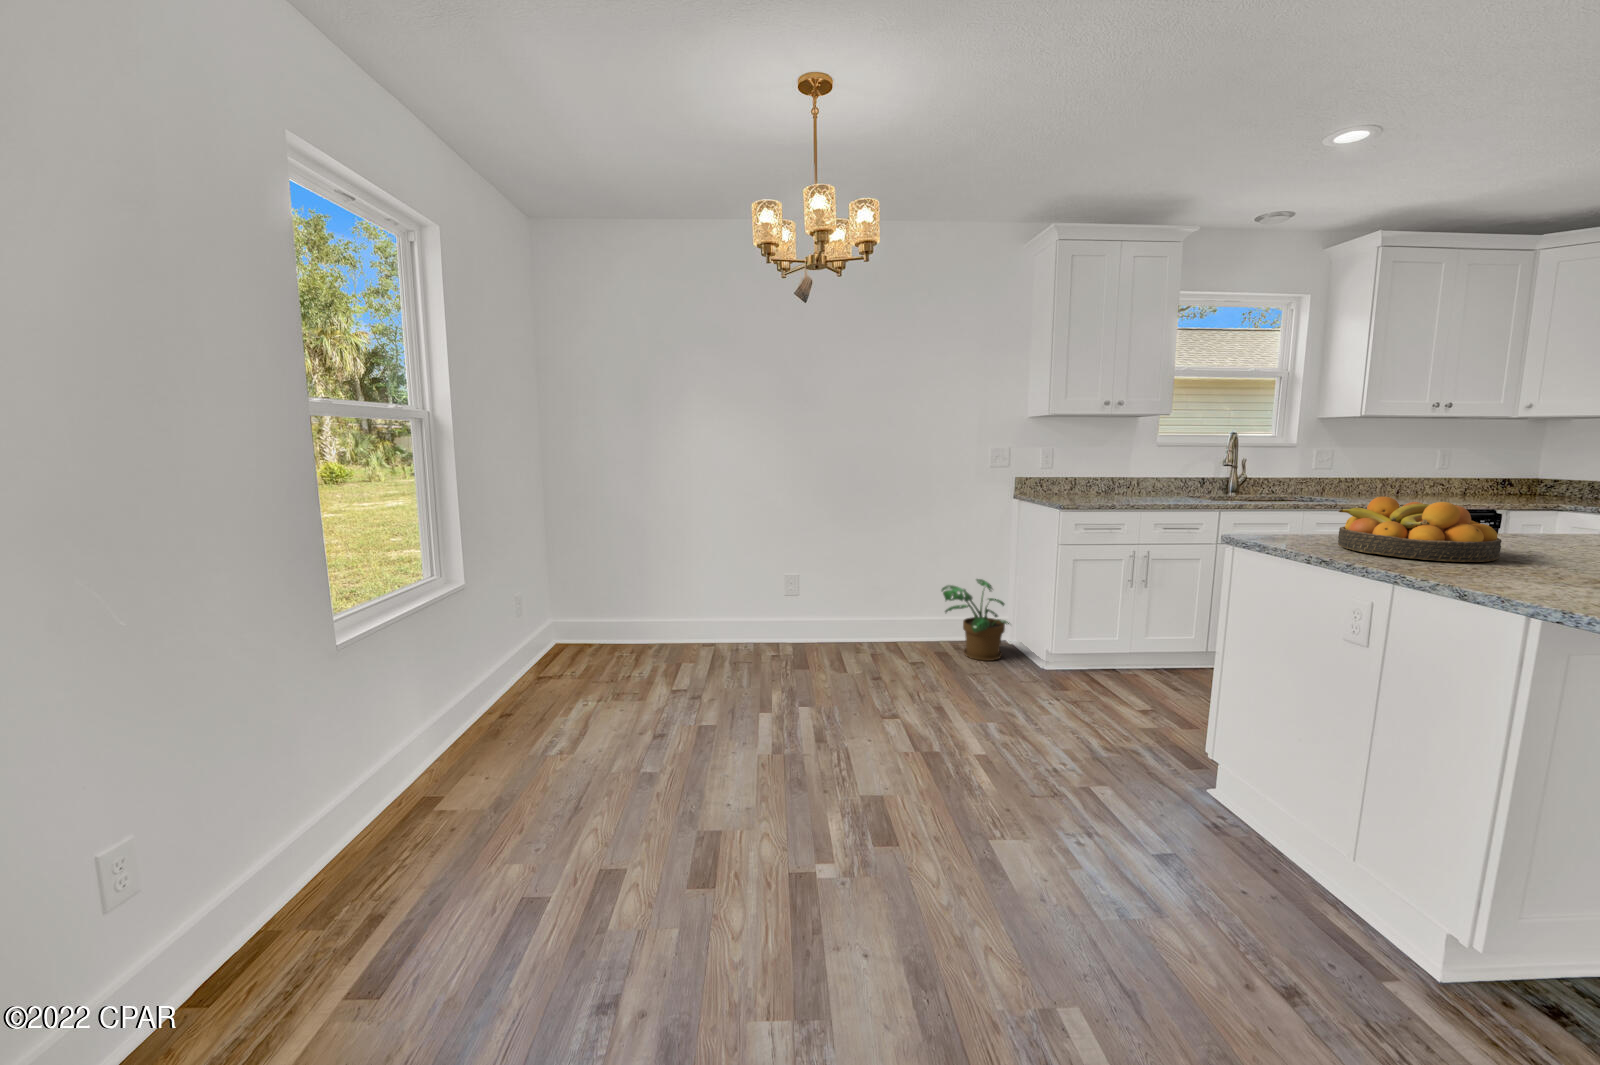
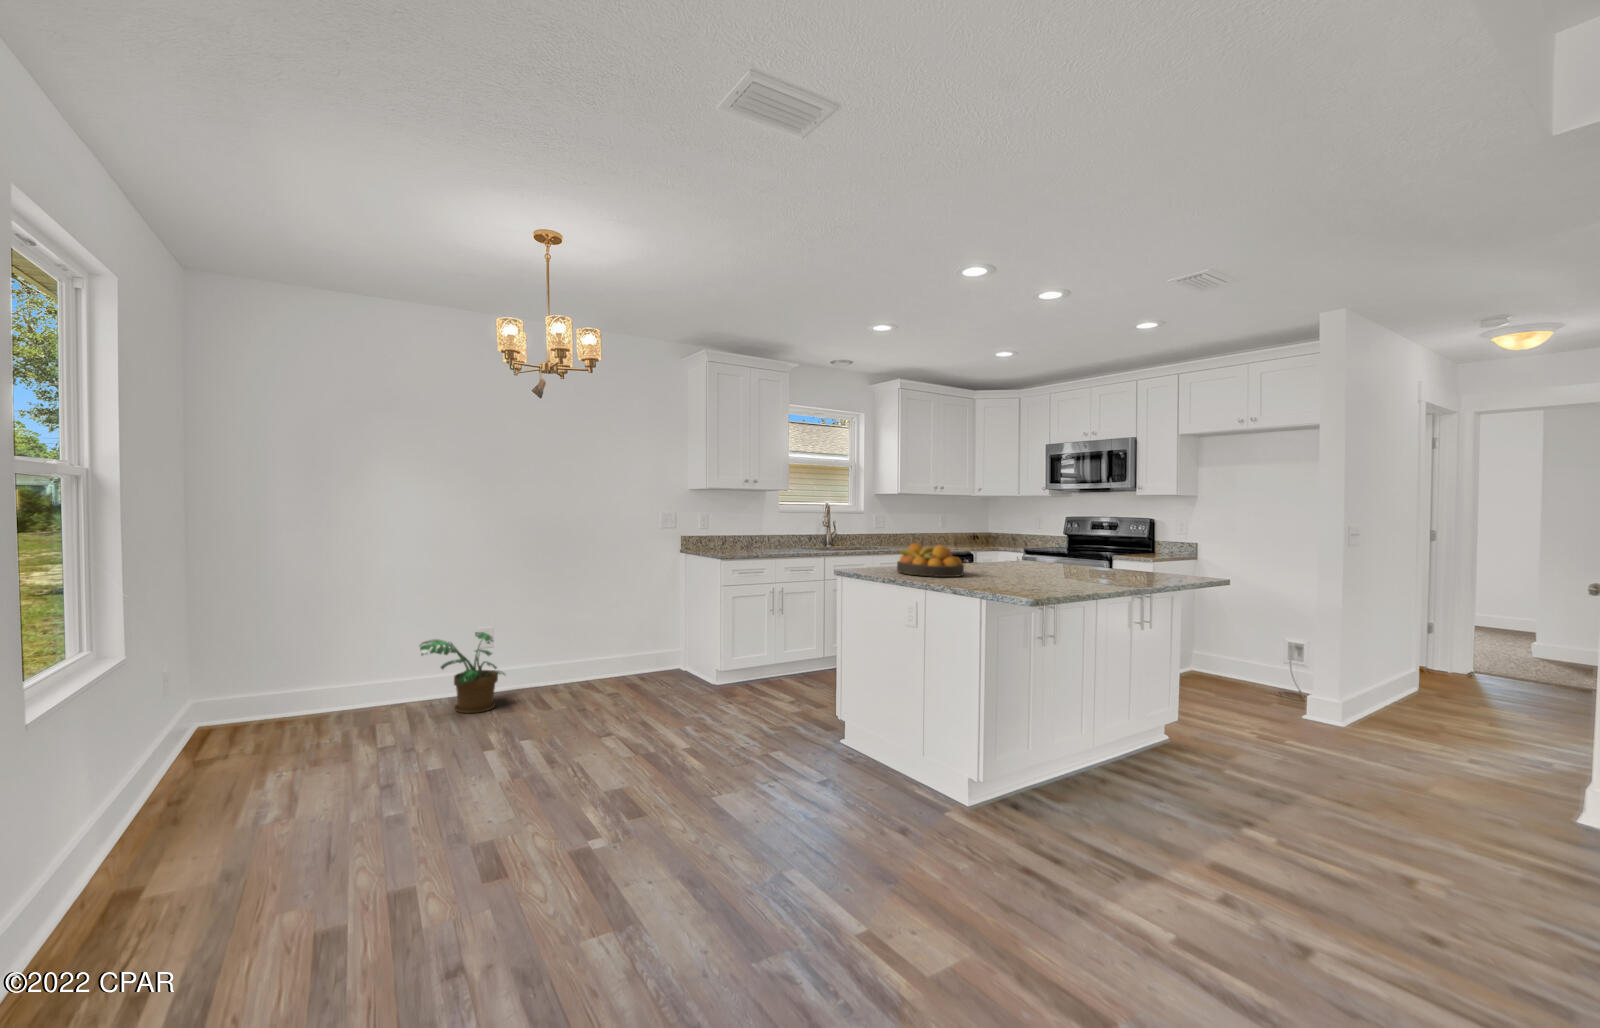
potted plant: present [942,579,1009,661] -> present [420,632,504,713]

